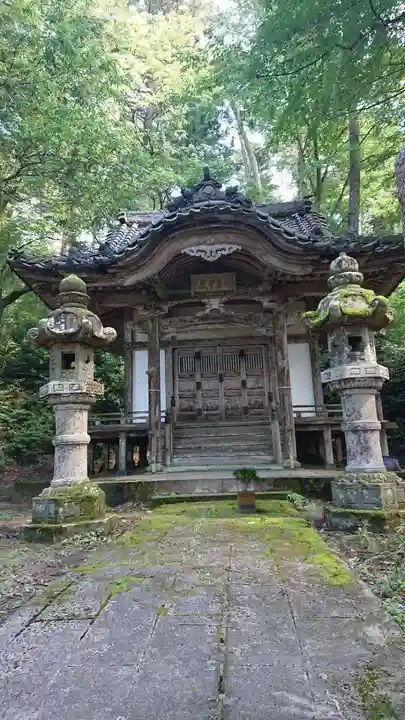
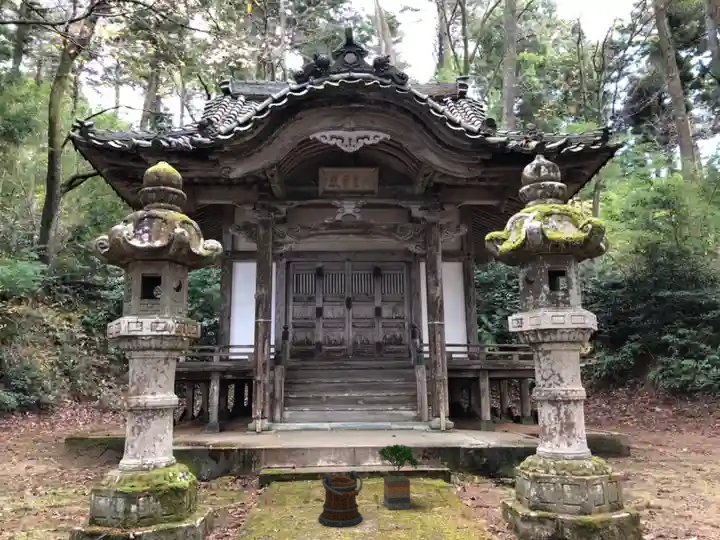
bucket: none [189,484,220,522] -> present [318,470,363,527]

